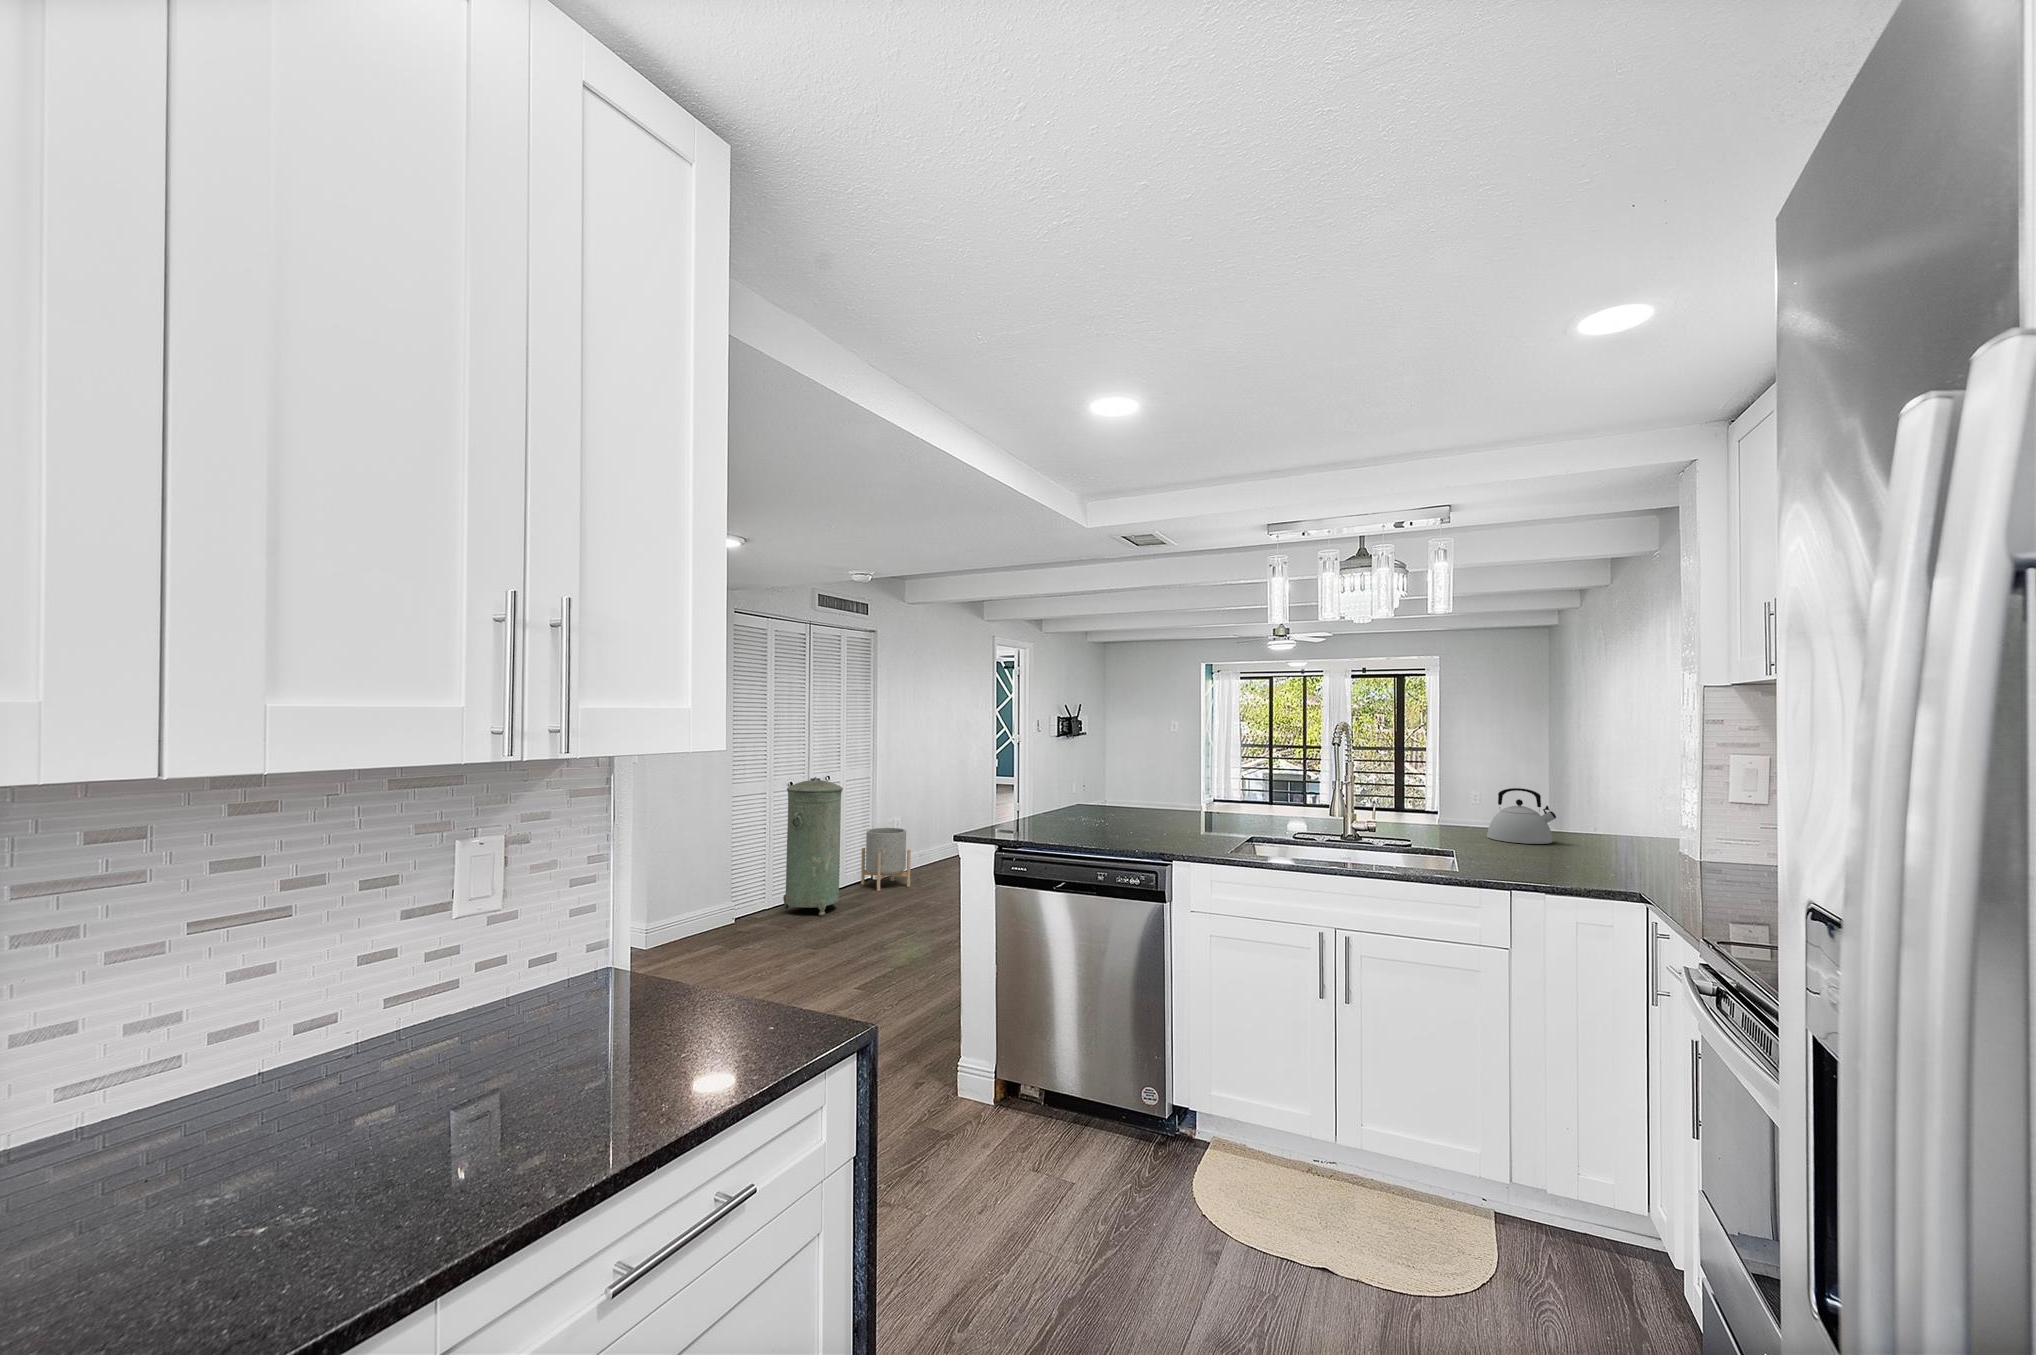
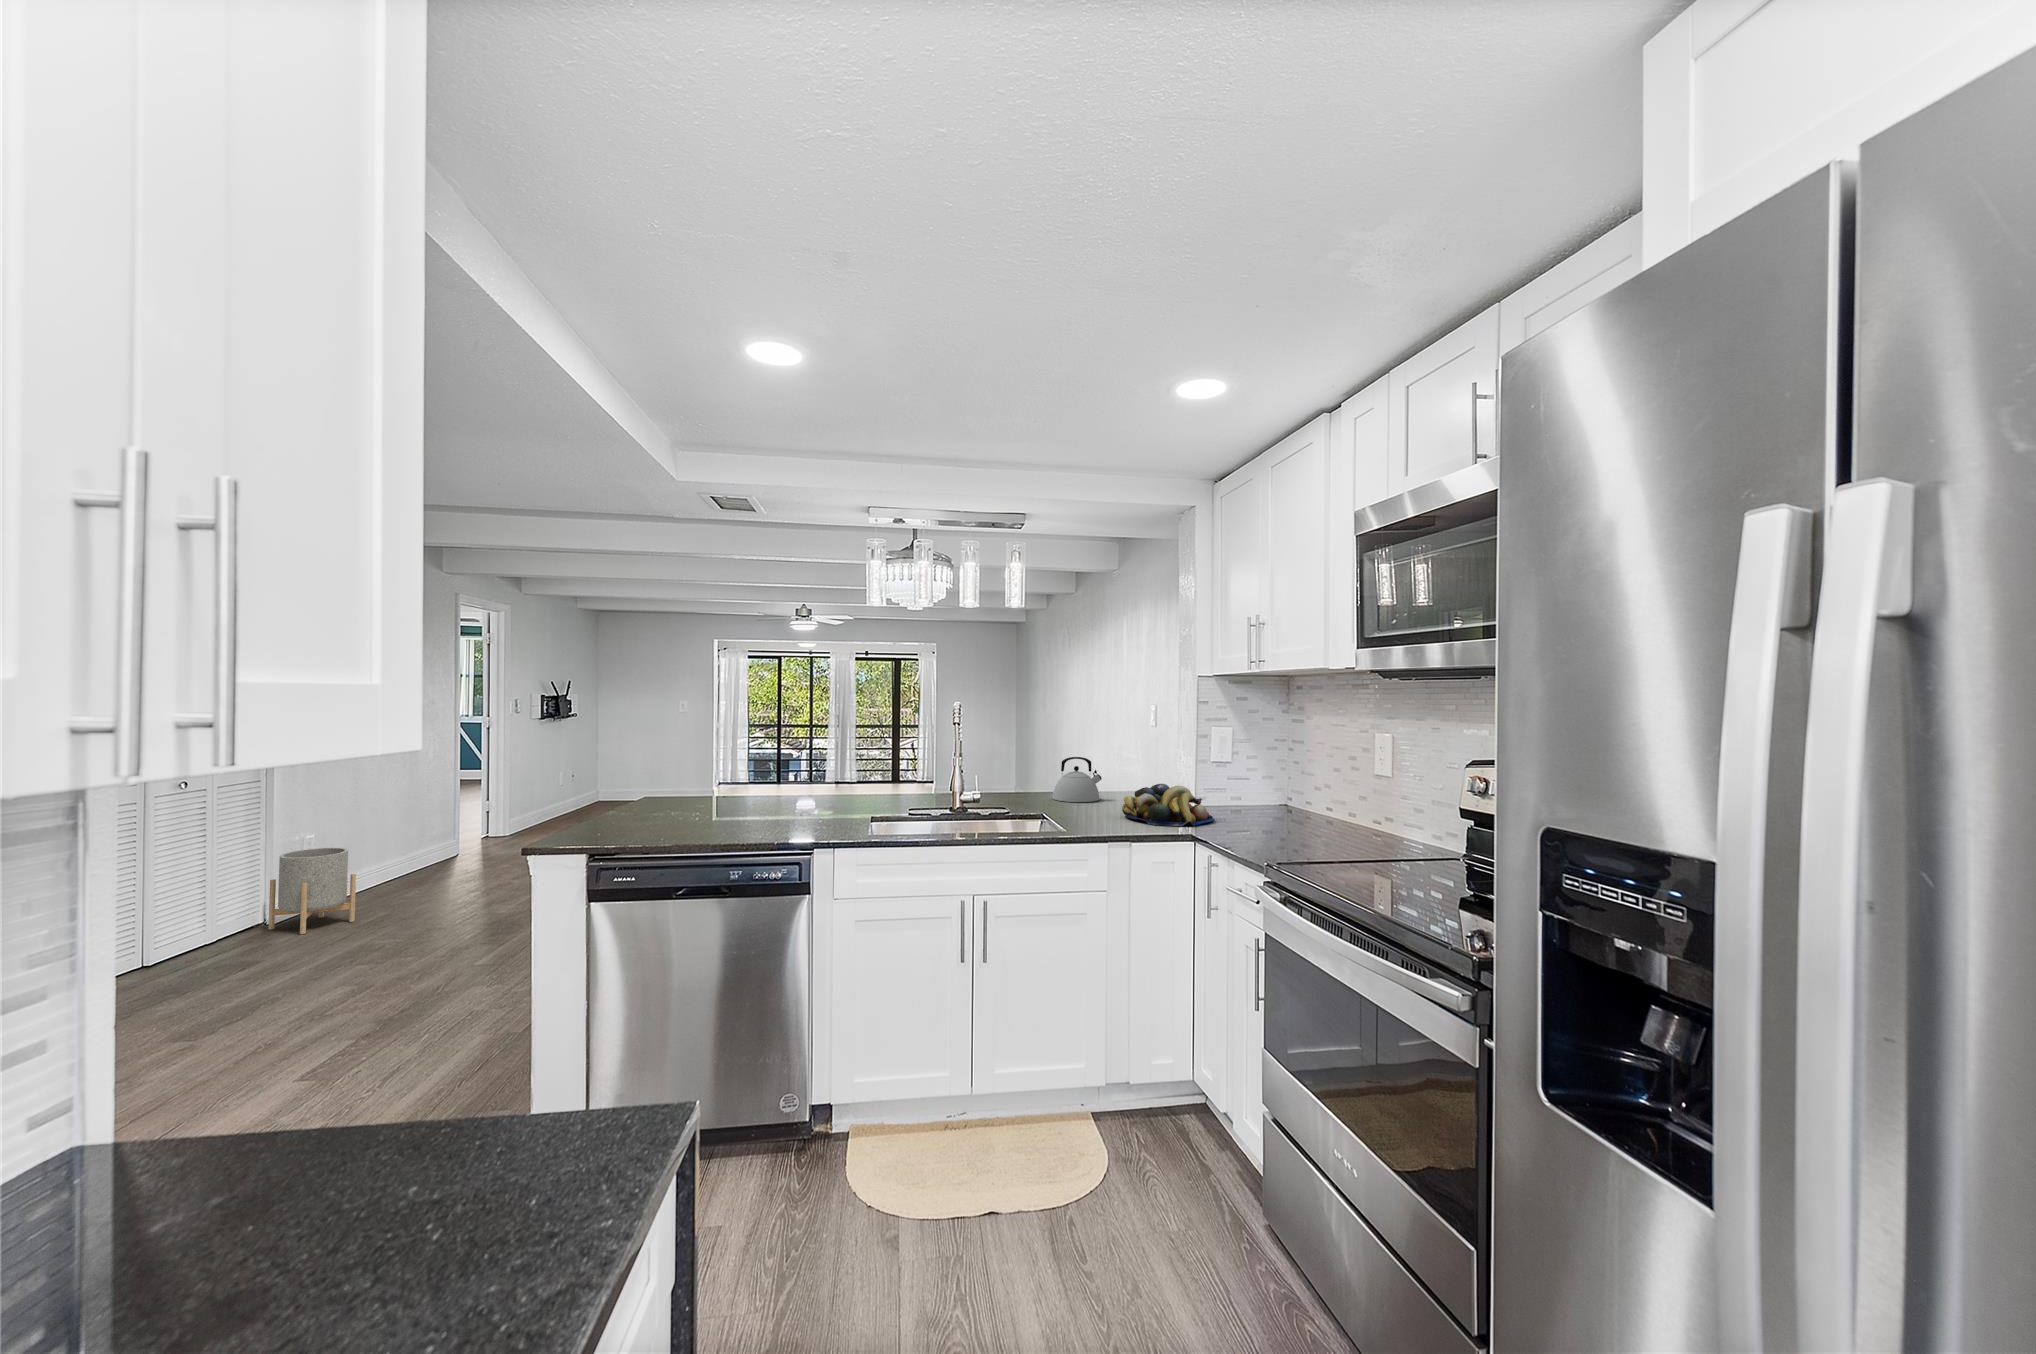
trash can: present [783,777,843,915] -> none [129,789,250,985]
fruit bowl: none [1556,827,1699,884] -> present [1122,784,1214,826]

